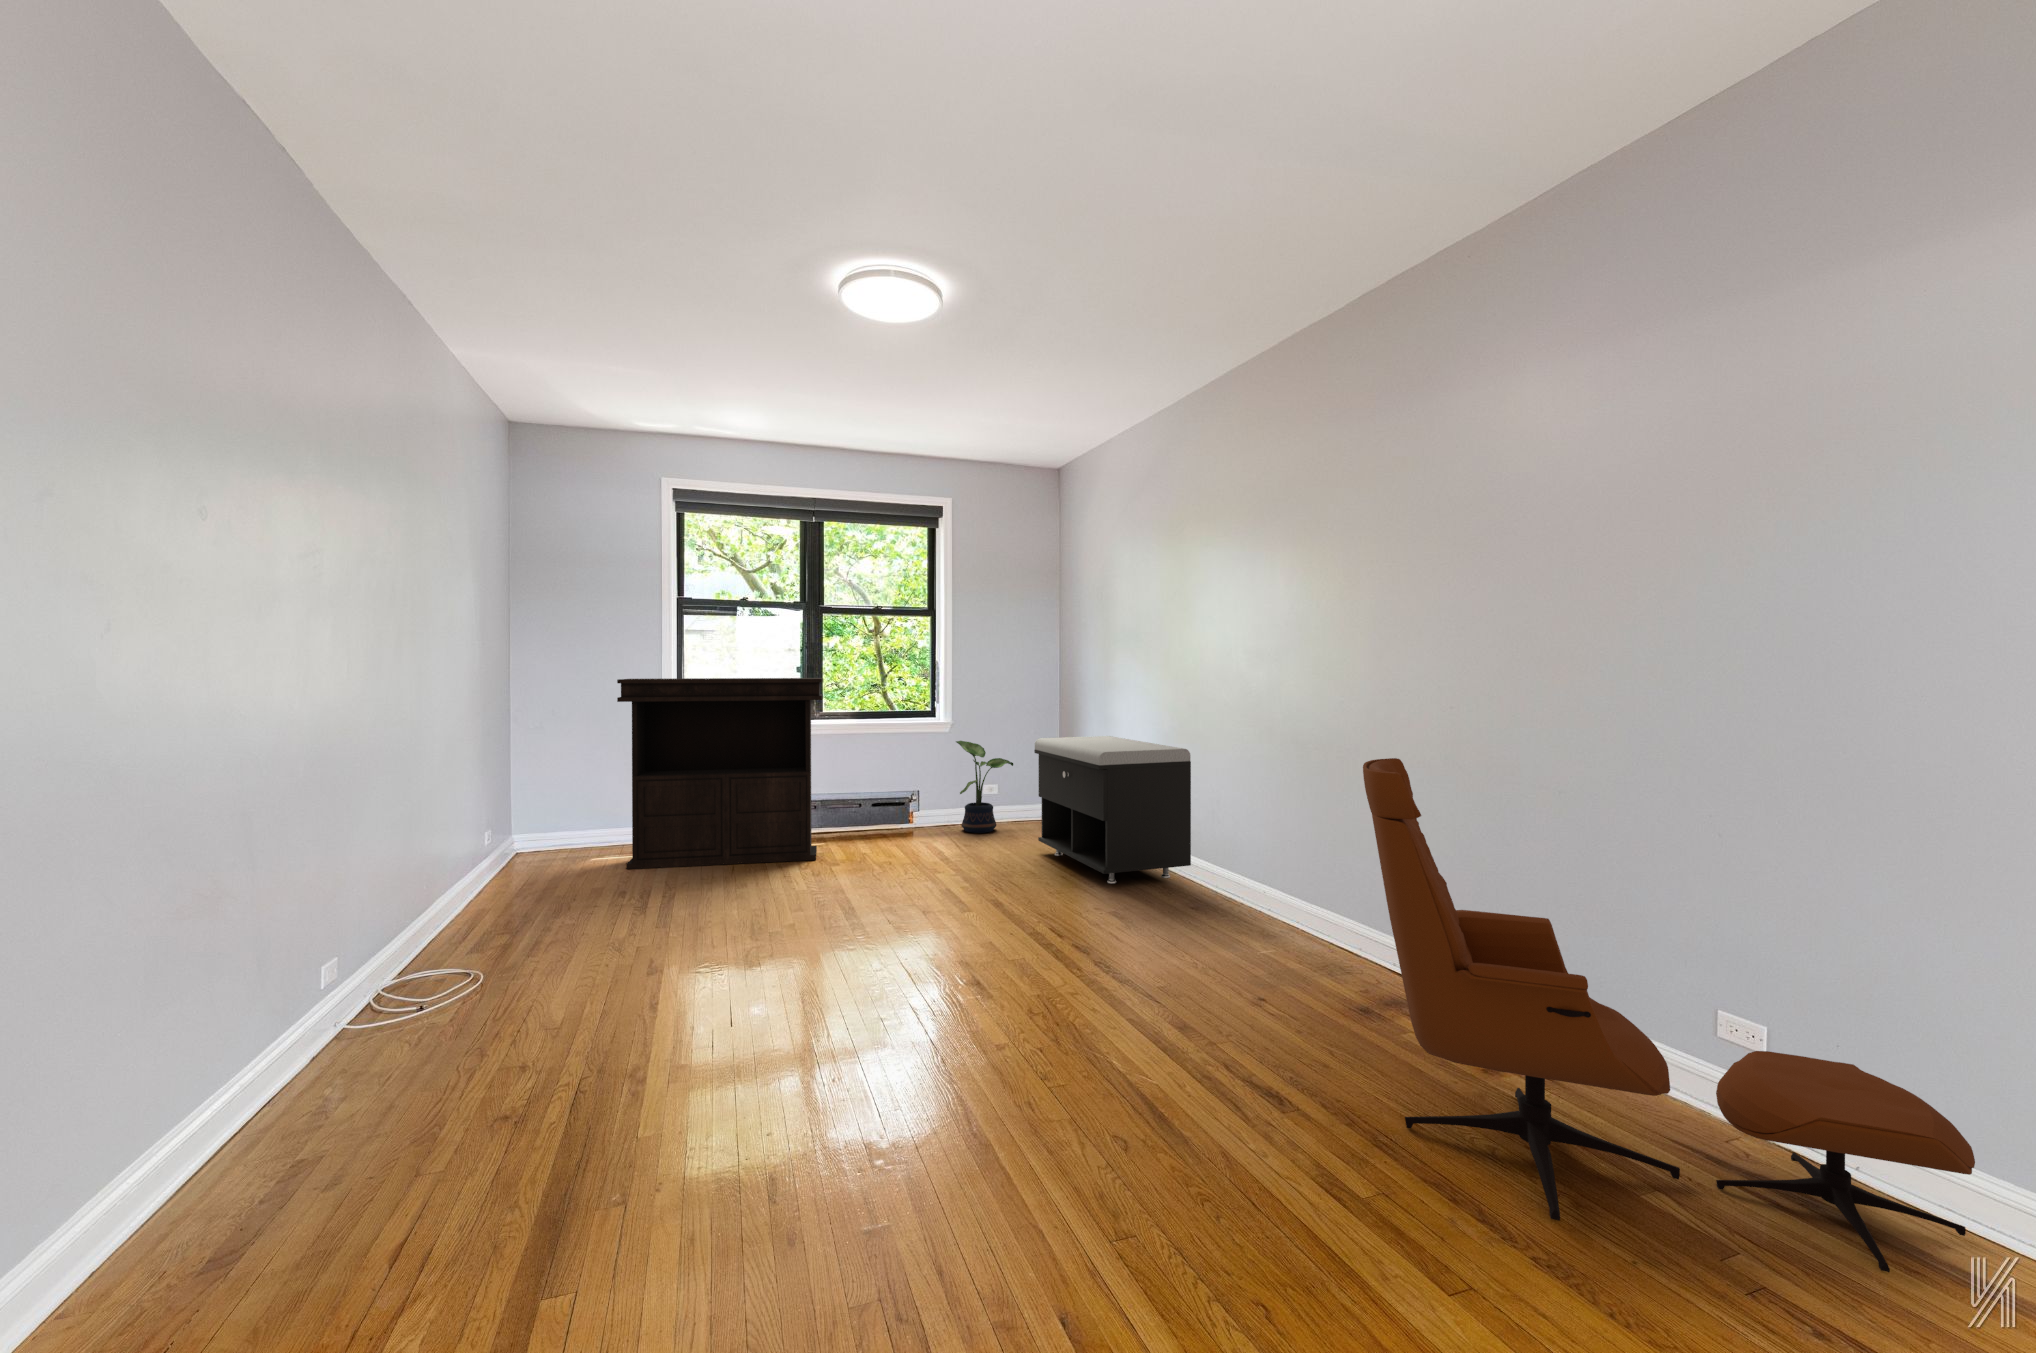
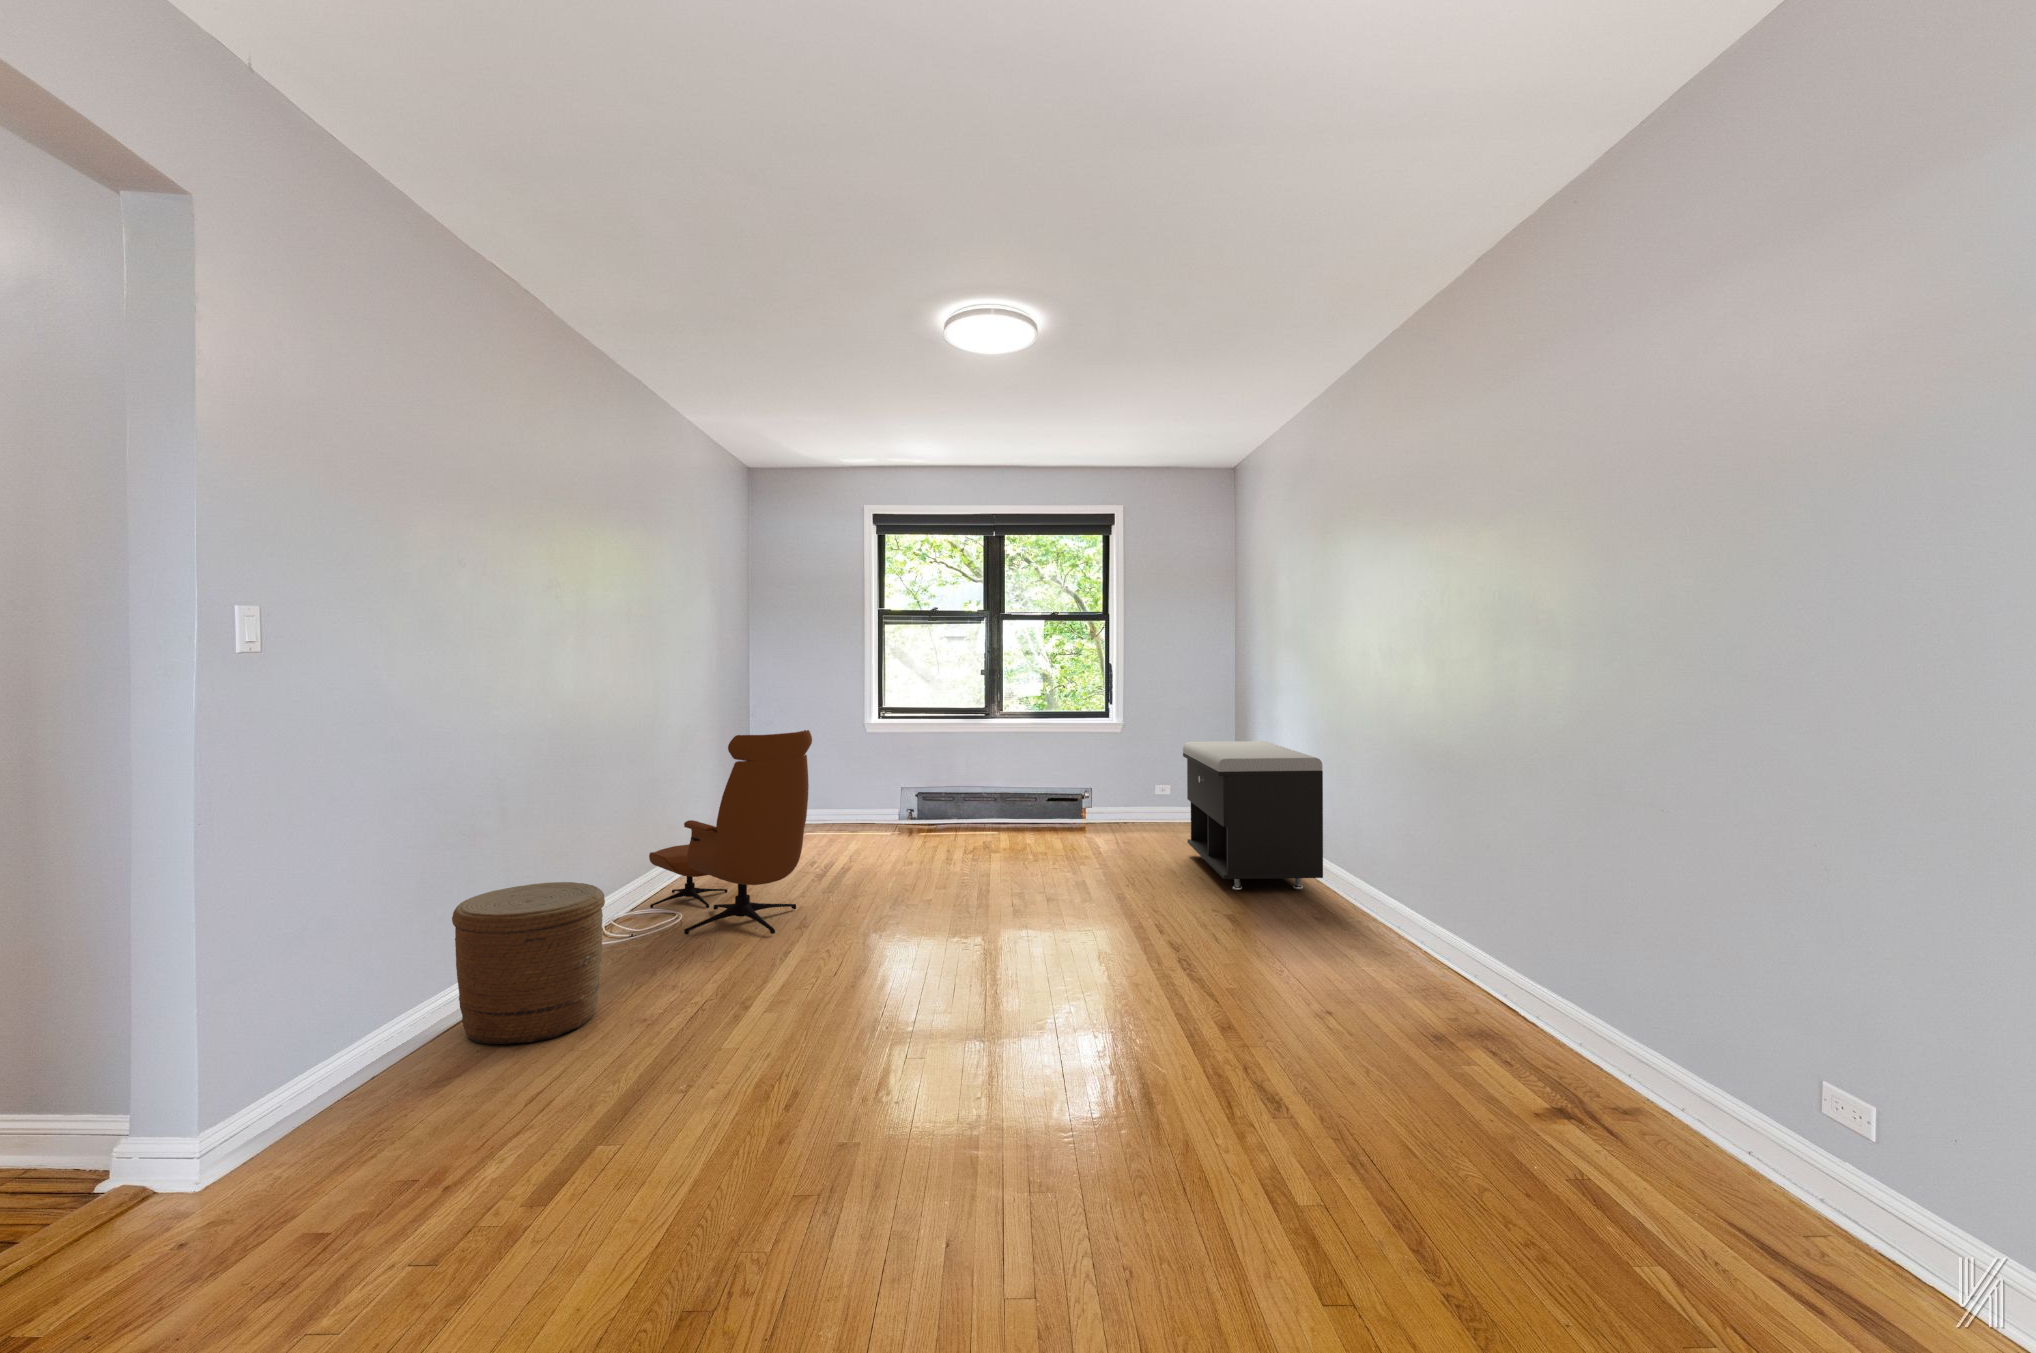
console table: present [617,678,823,869] -> none [817,682,991,847]
potted plant: present [956,741,1013,833] -> none [1125,741,1182,832]
lounge chair: present [1363,758,1975,1272] -> present [649,730,812,935]
woven basket: none [187,943,441,1204] -> present [452,882,605,1044]

